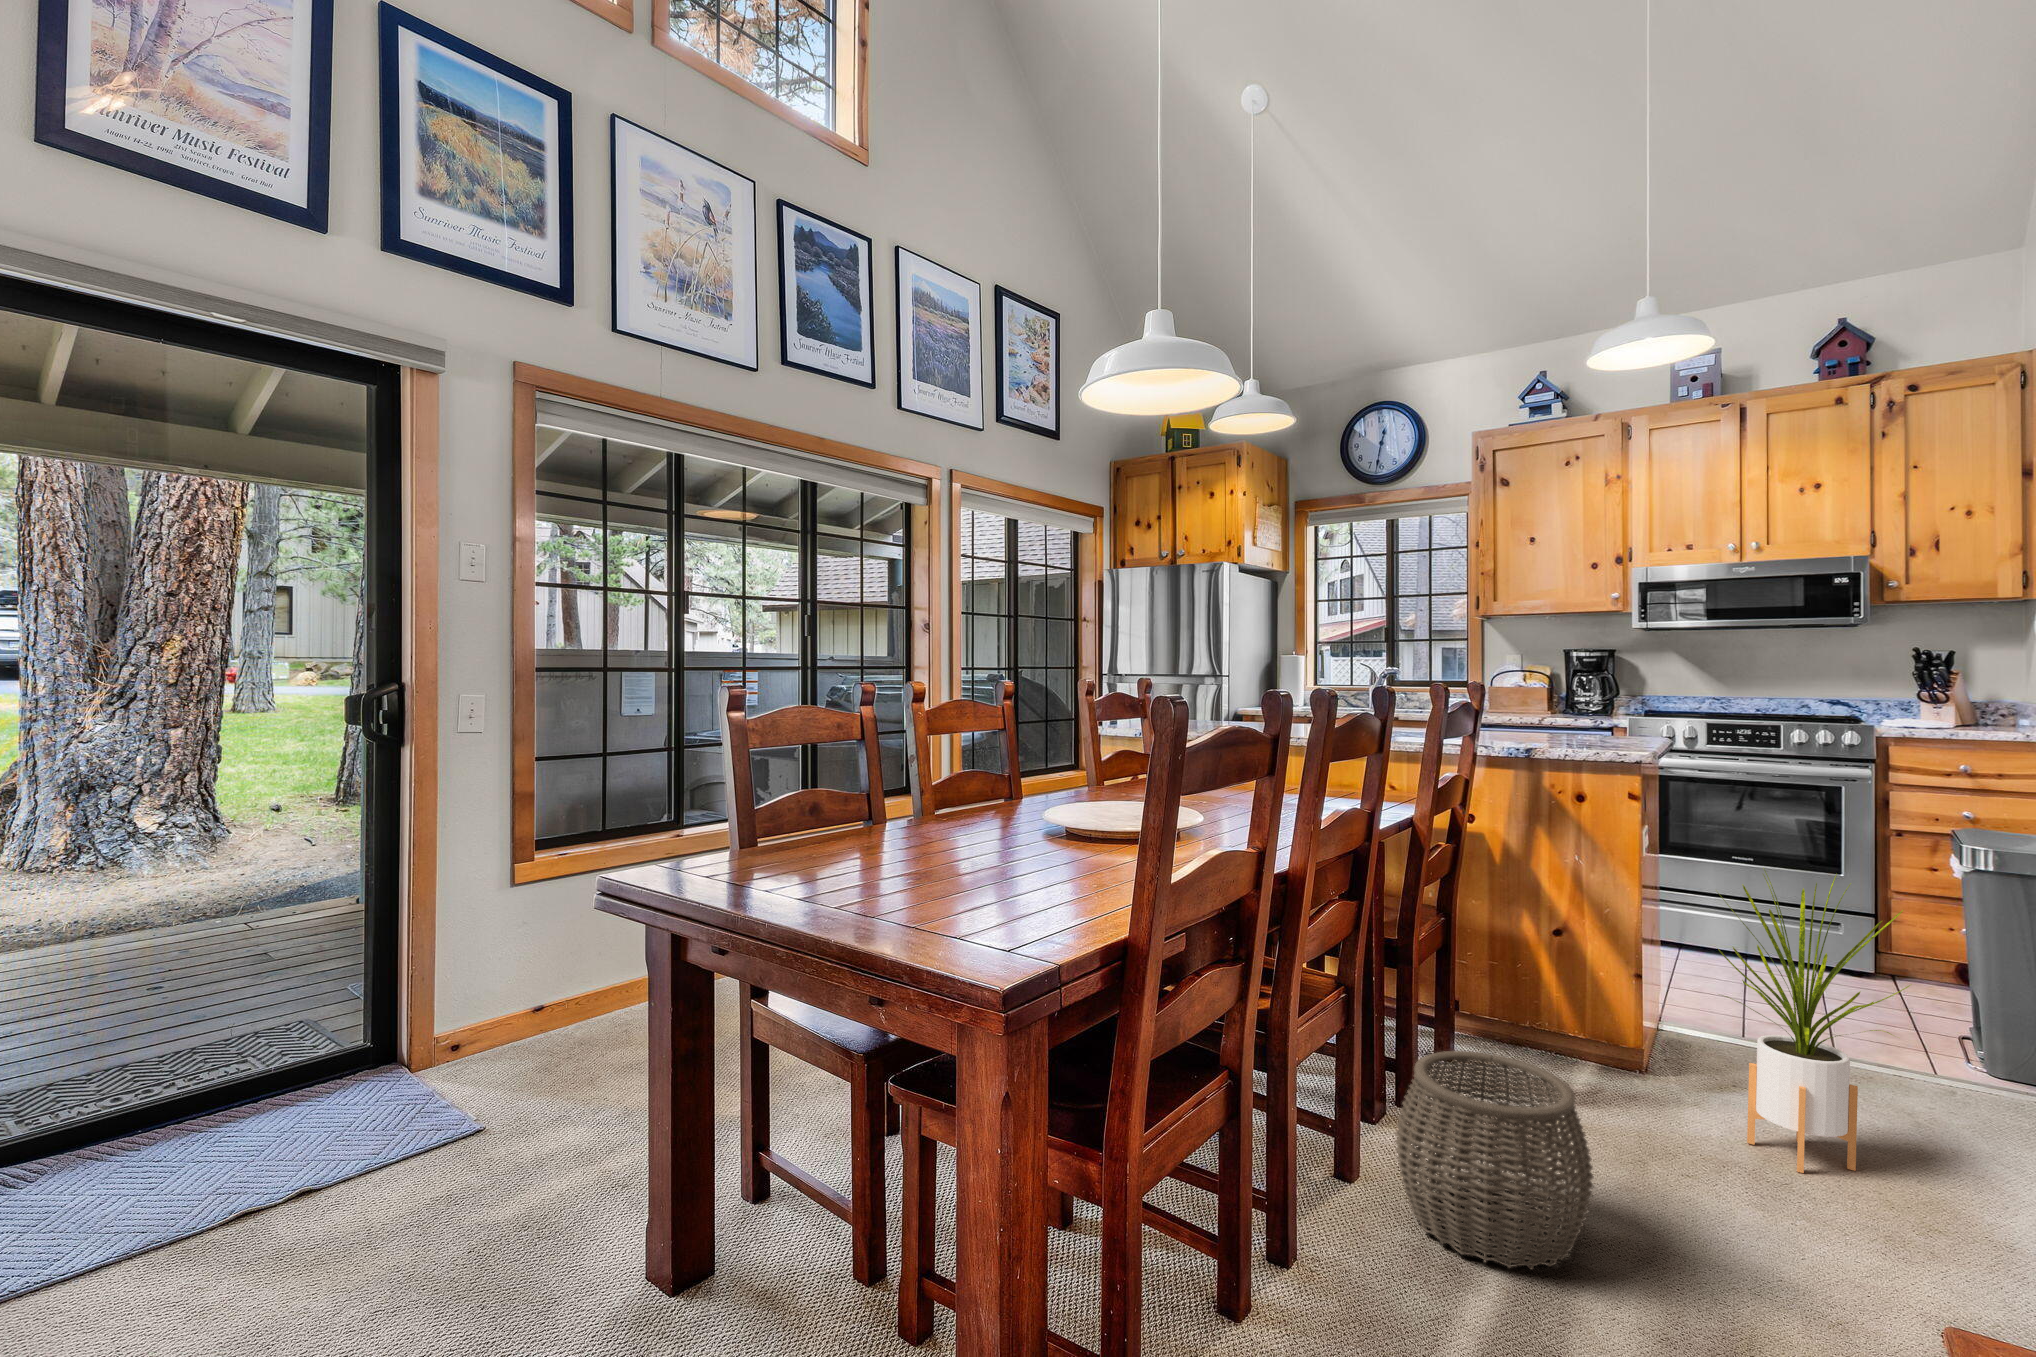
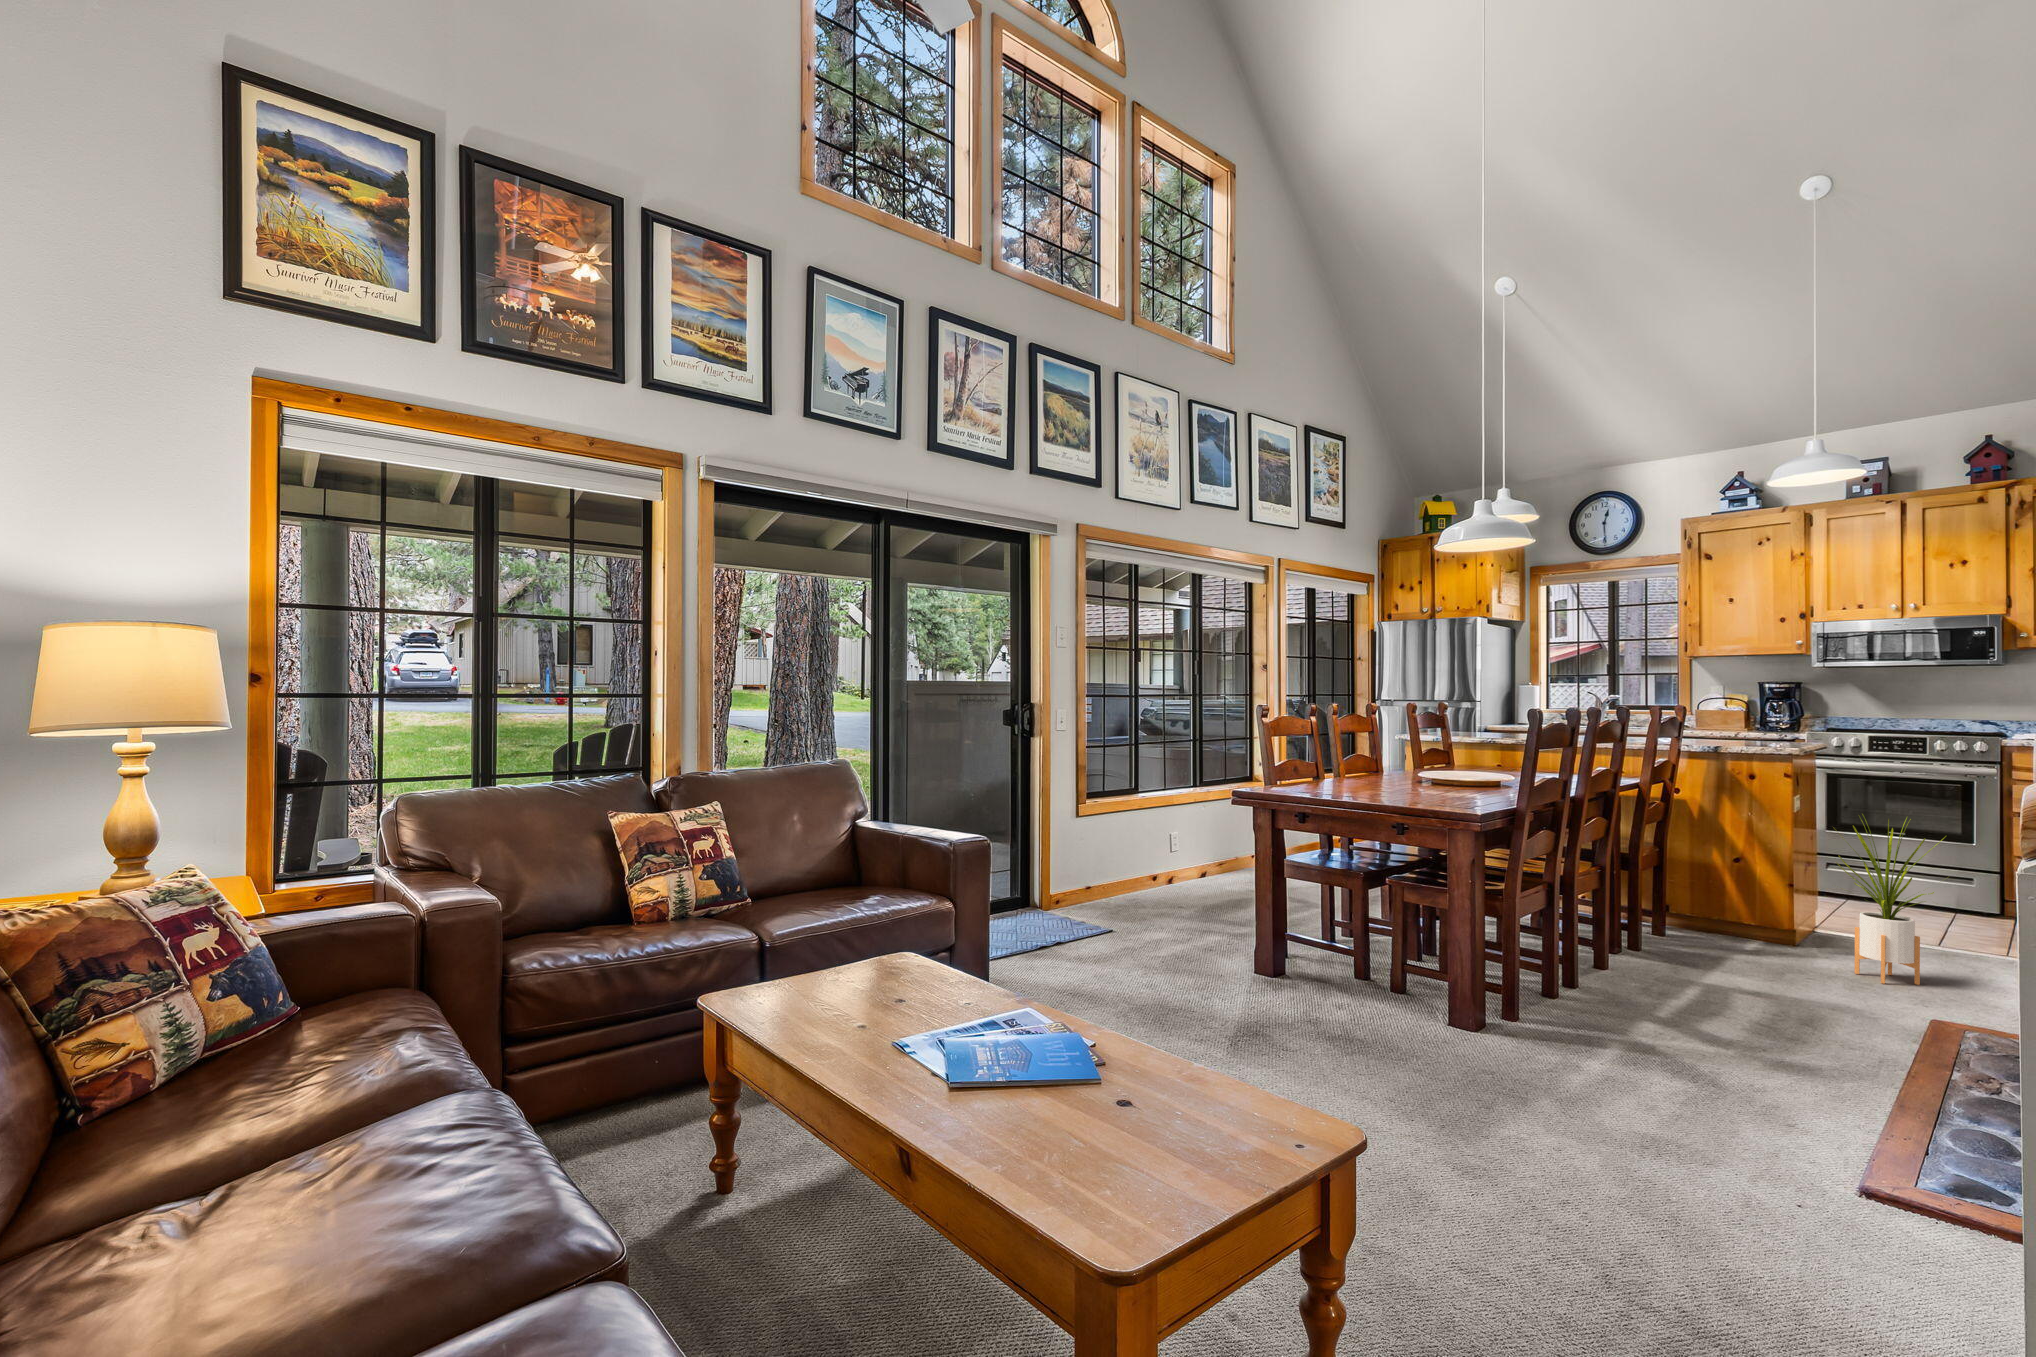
woven basket: present [1395,1051,1593,1269] -> none [1632,902,1744,999]

